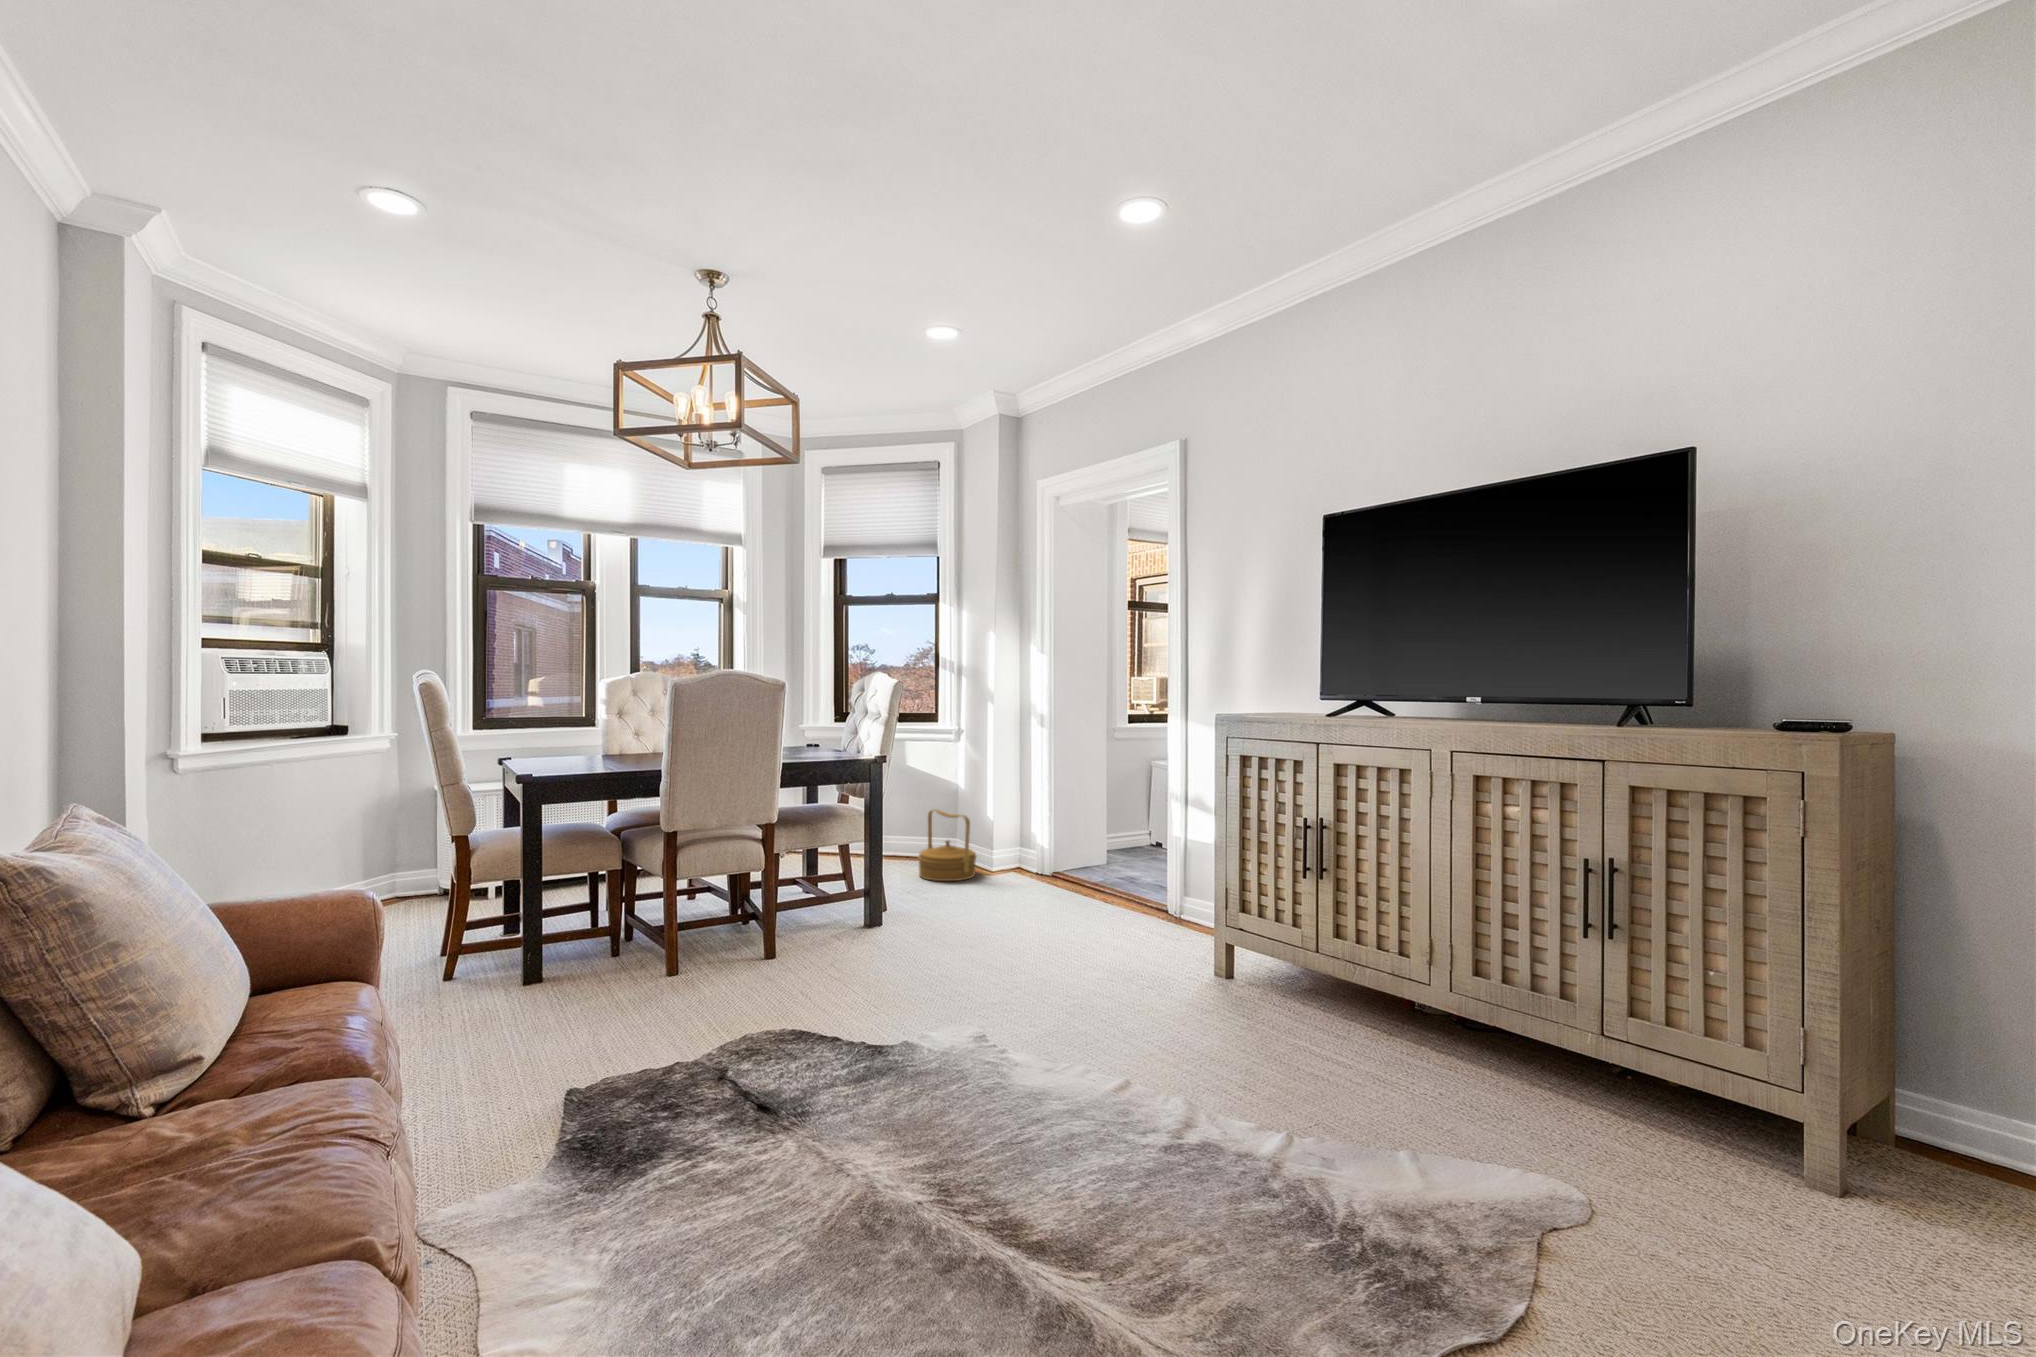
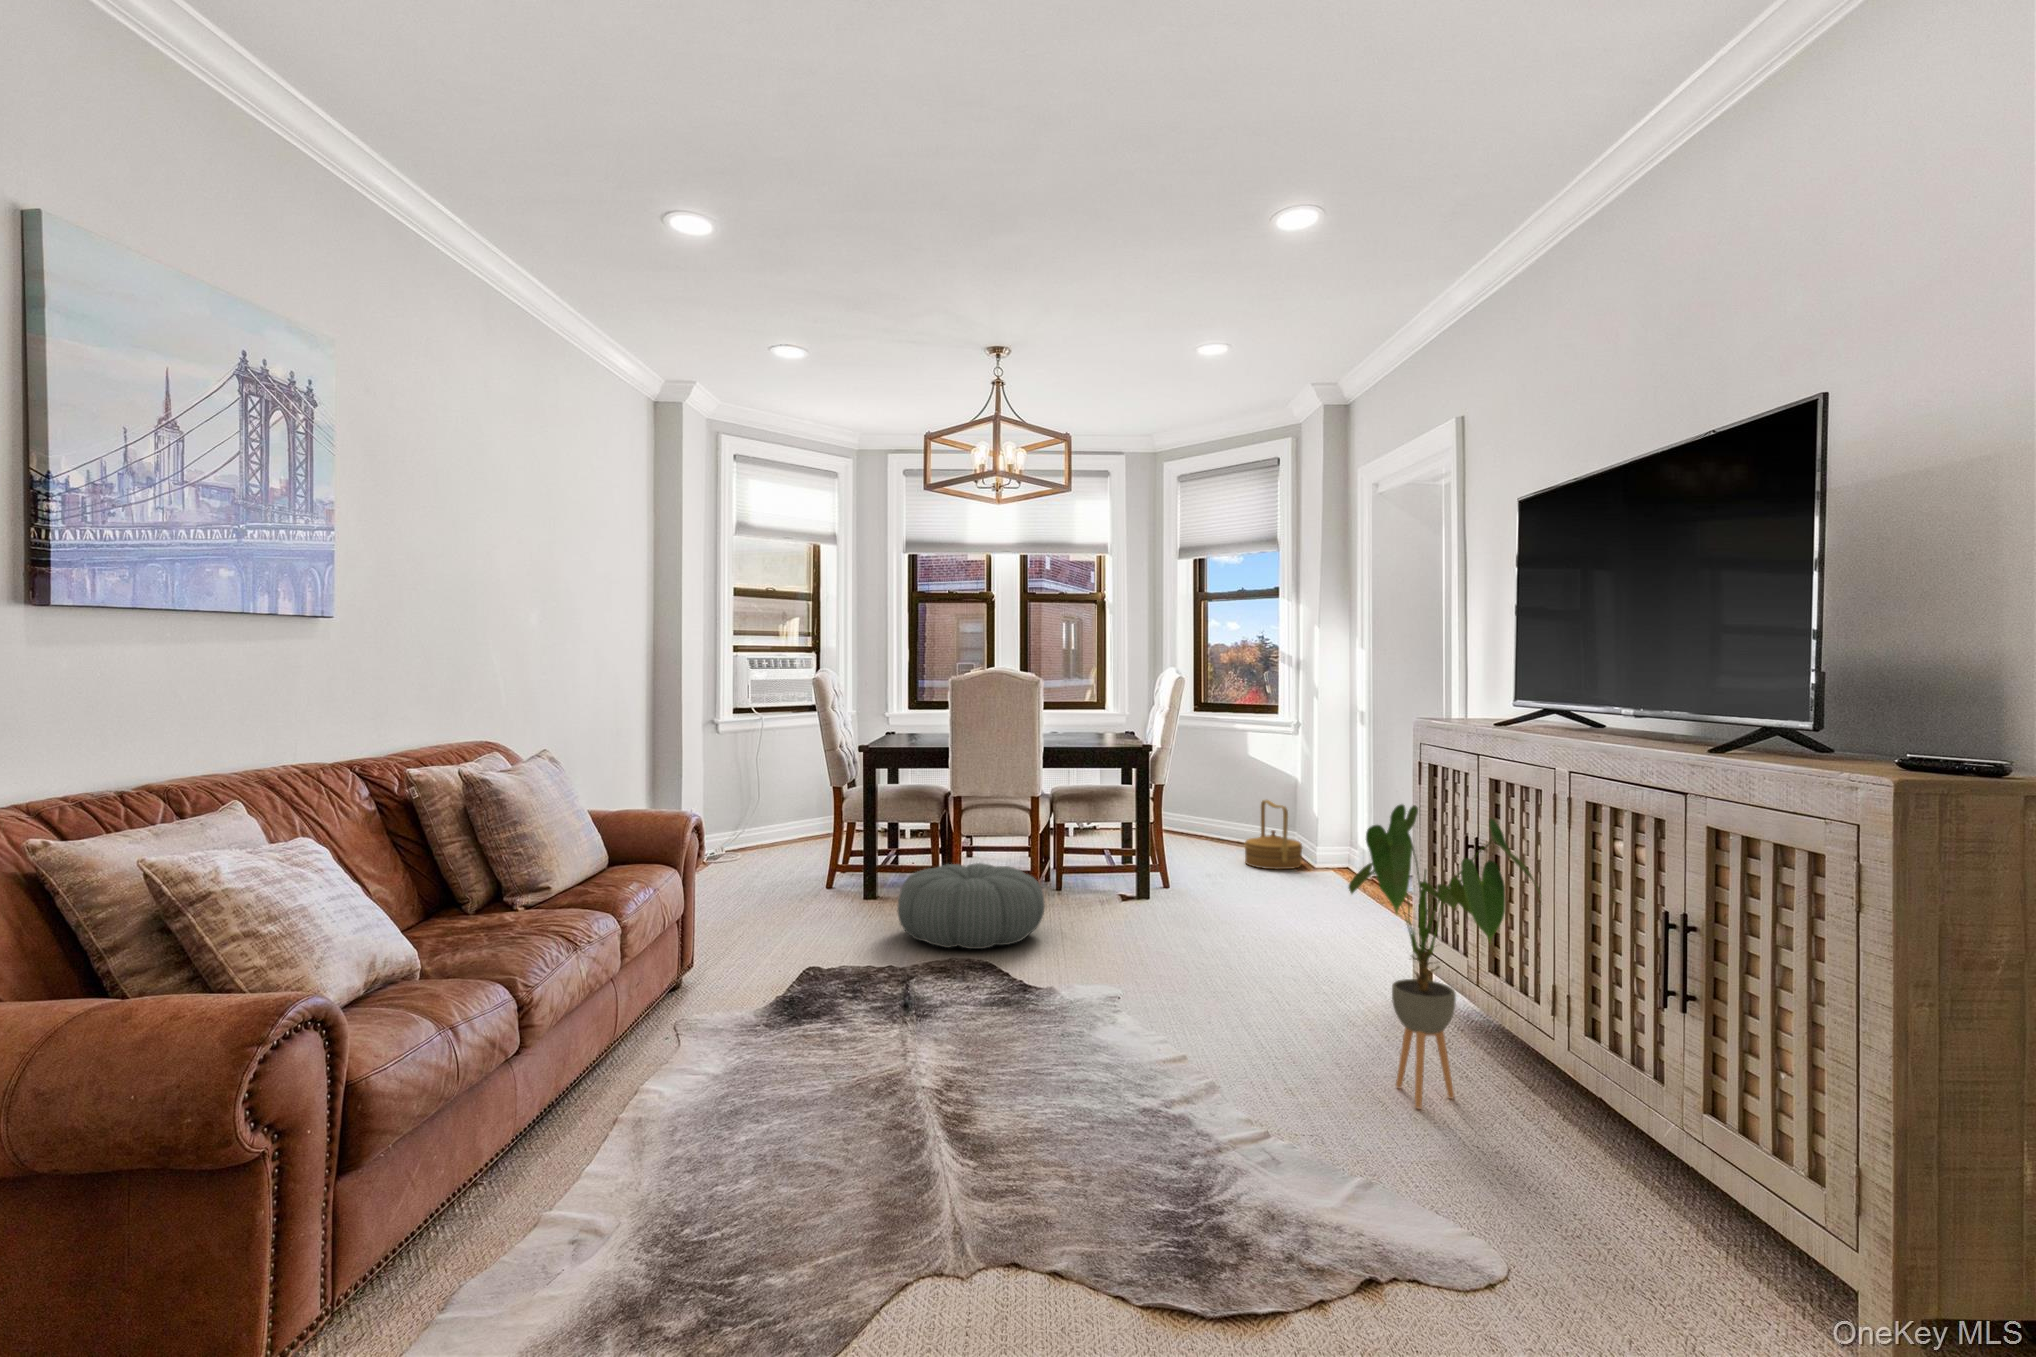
house plant: none [1360,827,1564,1153] -> present [1349,804,1541,1108]
pouf: none [635,932,843,1064] -> present [897,863,1045,949]

